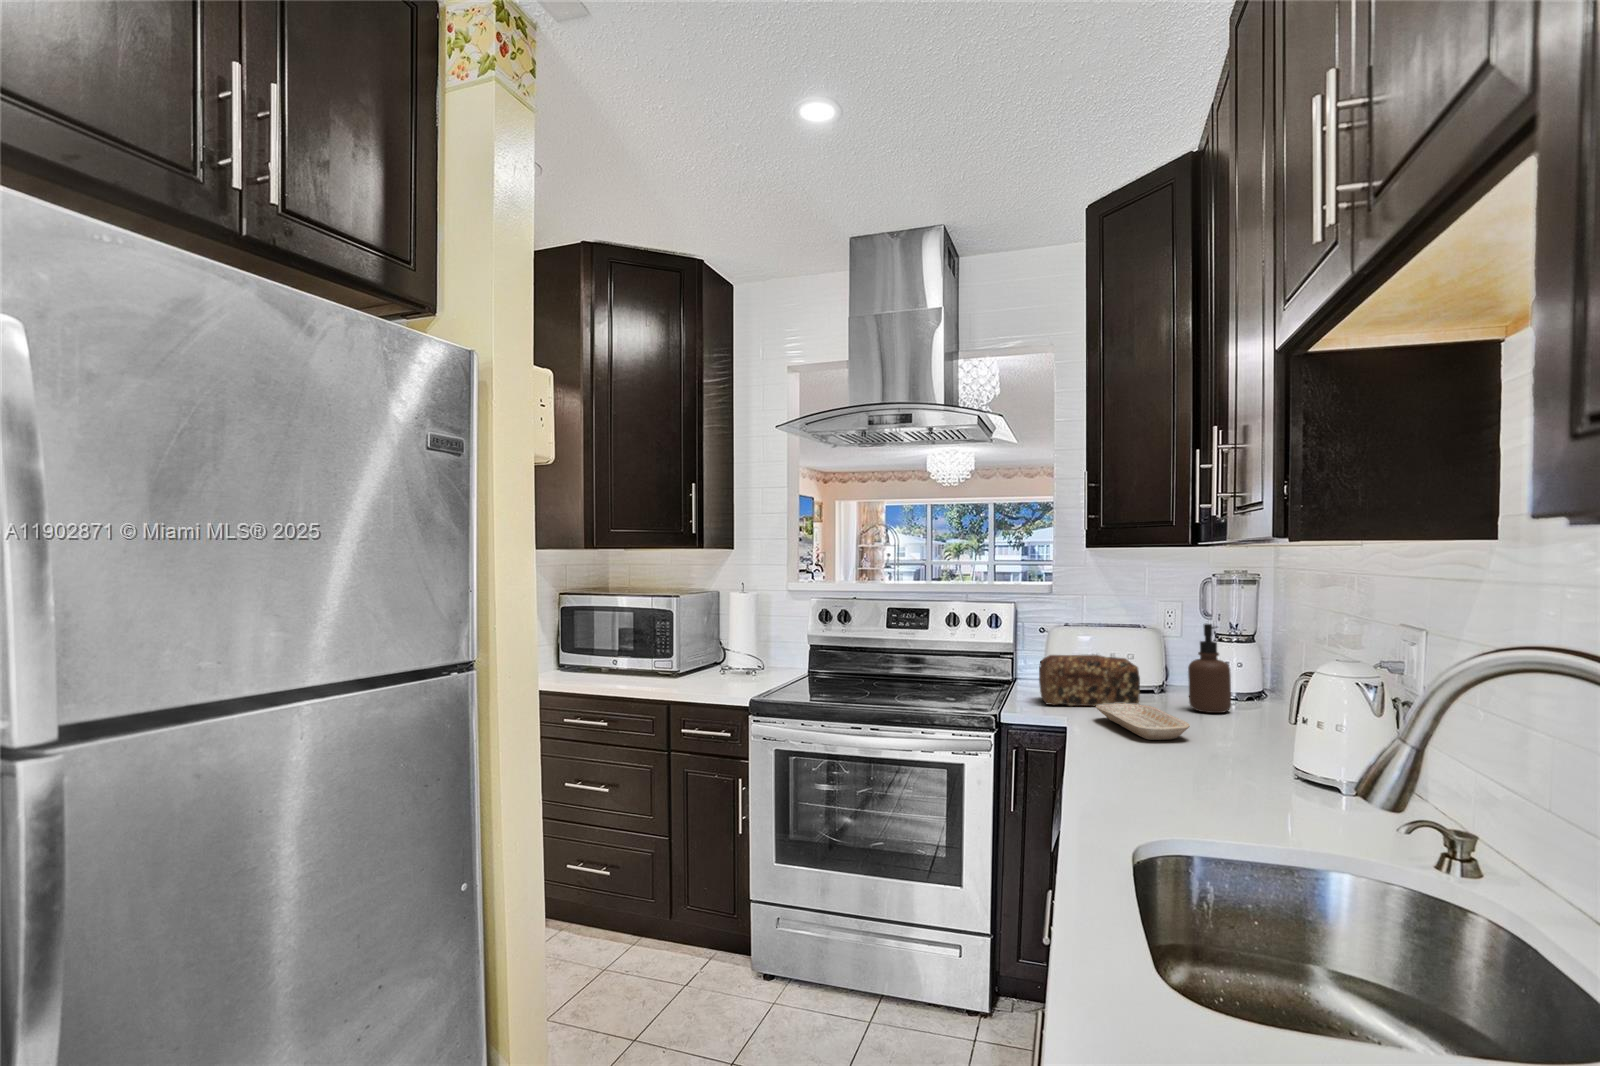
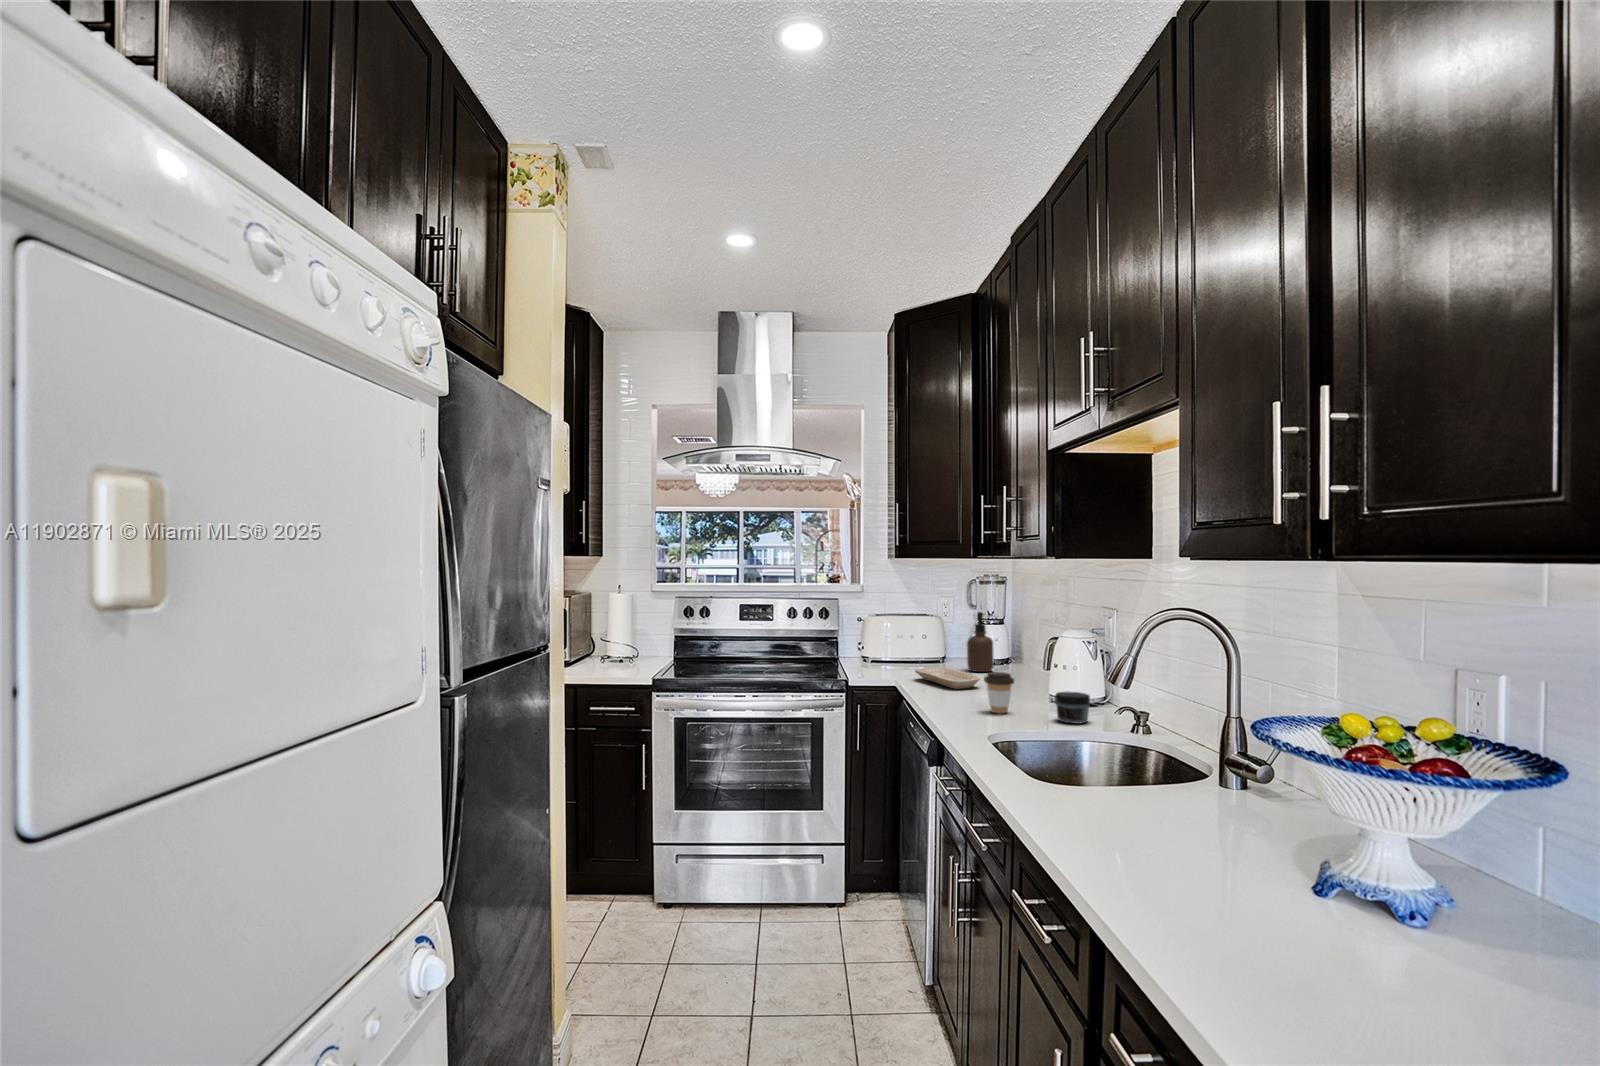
bread loaf: present [1039,655,1140,706] -> none [866,636,937,673]
coffee cup: none [1167,723,1218,794] -> present [984,672,1014,713]
jar: none [1289,769,1361,832] -> present [1055,692,1090,724]

